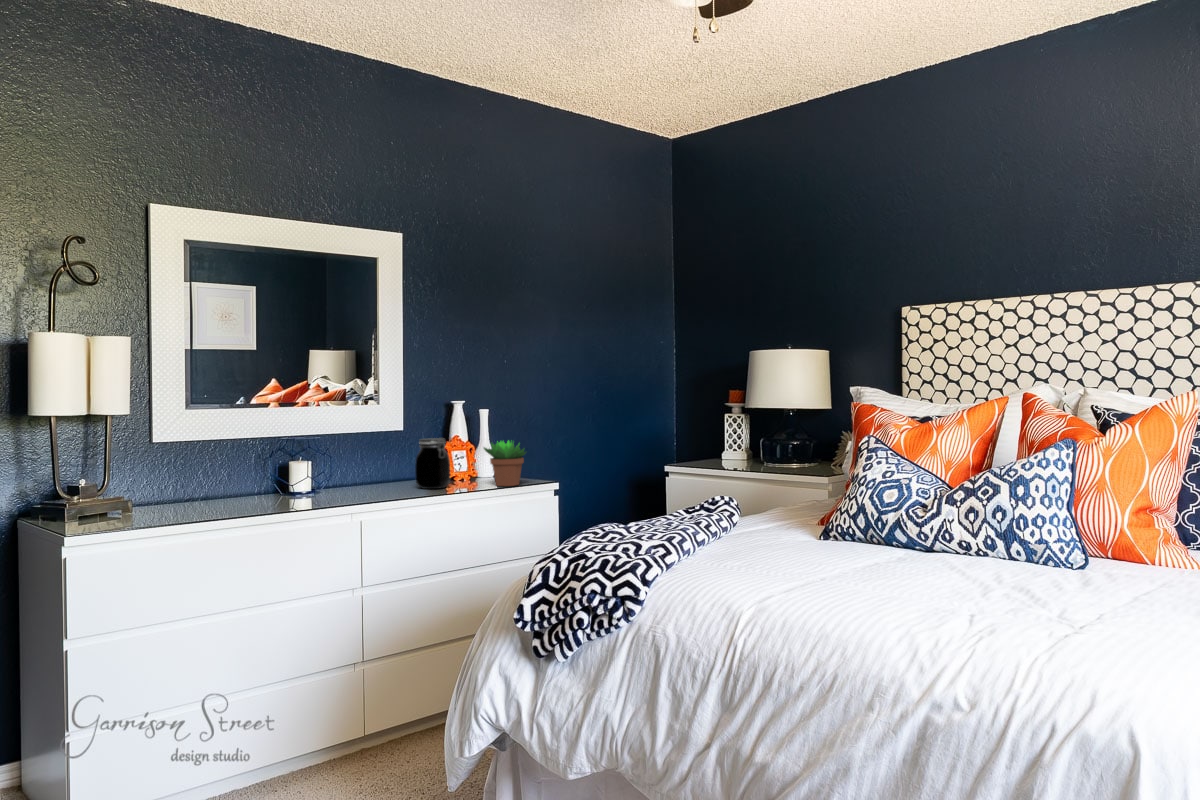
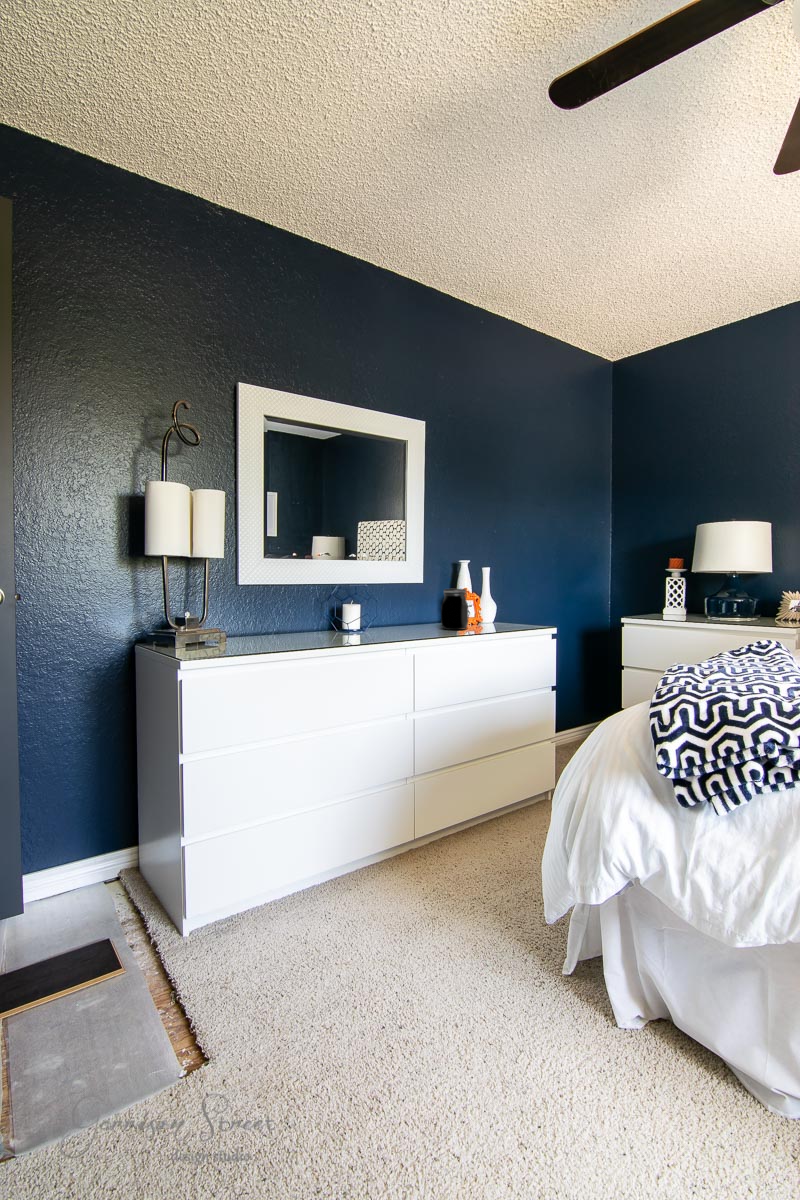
succulent plant: present [484,441,526,486] -> none [493,591,532,629]

